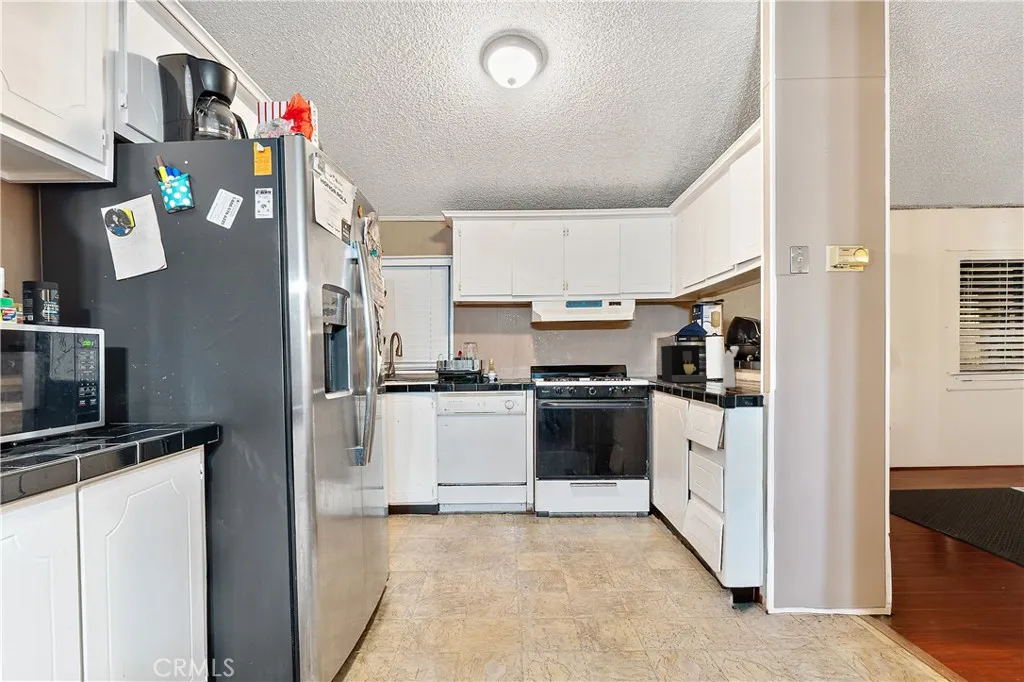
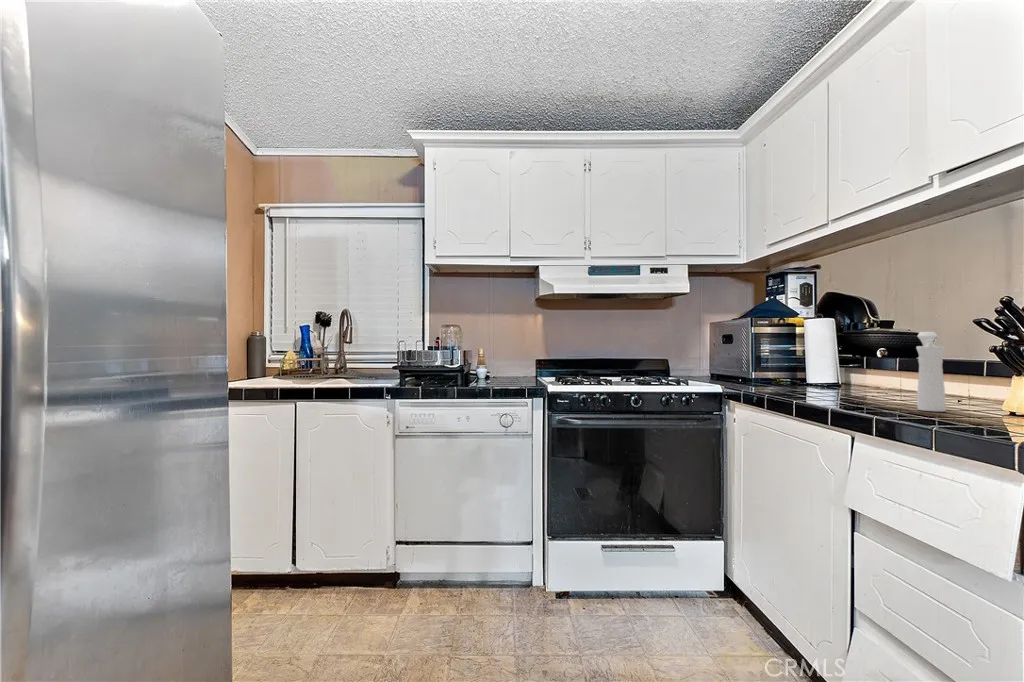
coffee maker: present [661,345,707,382] -> none [744,330,840,392]

